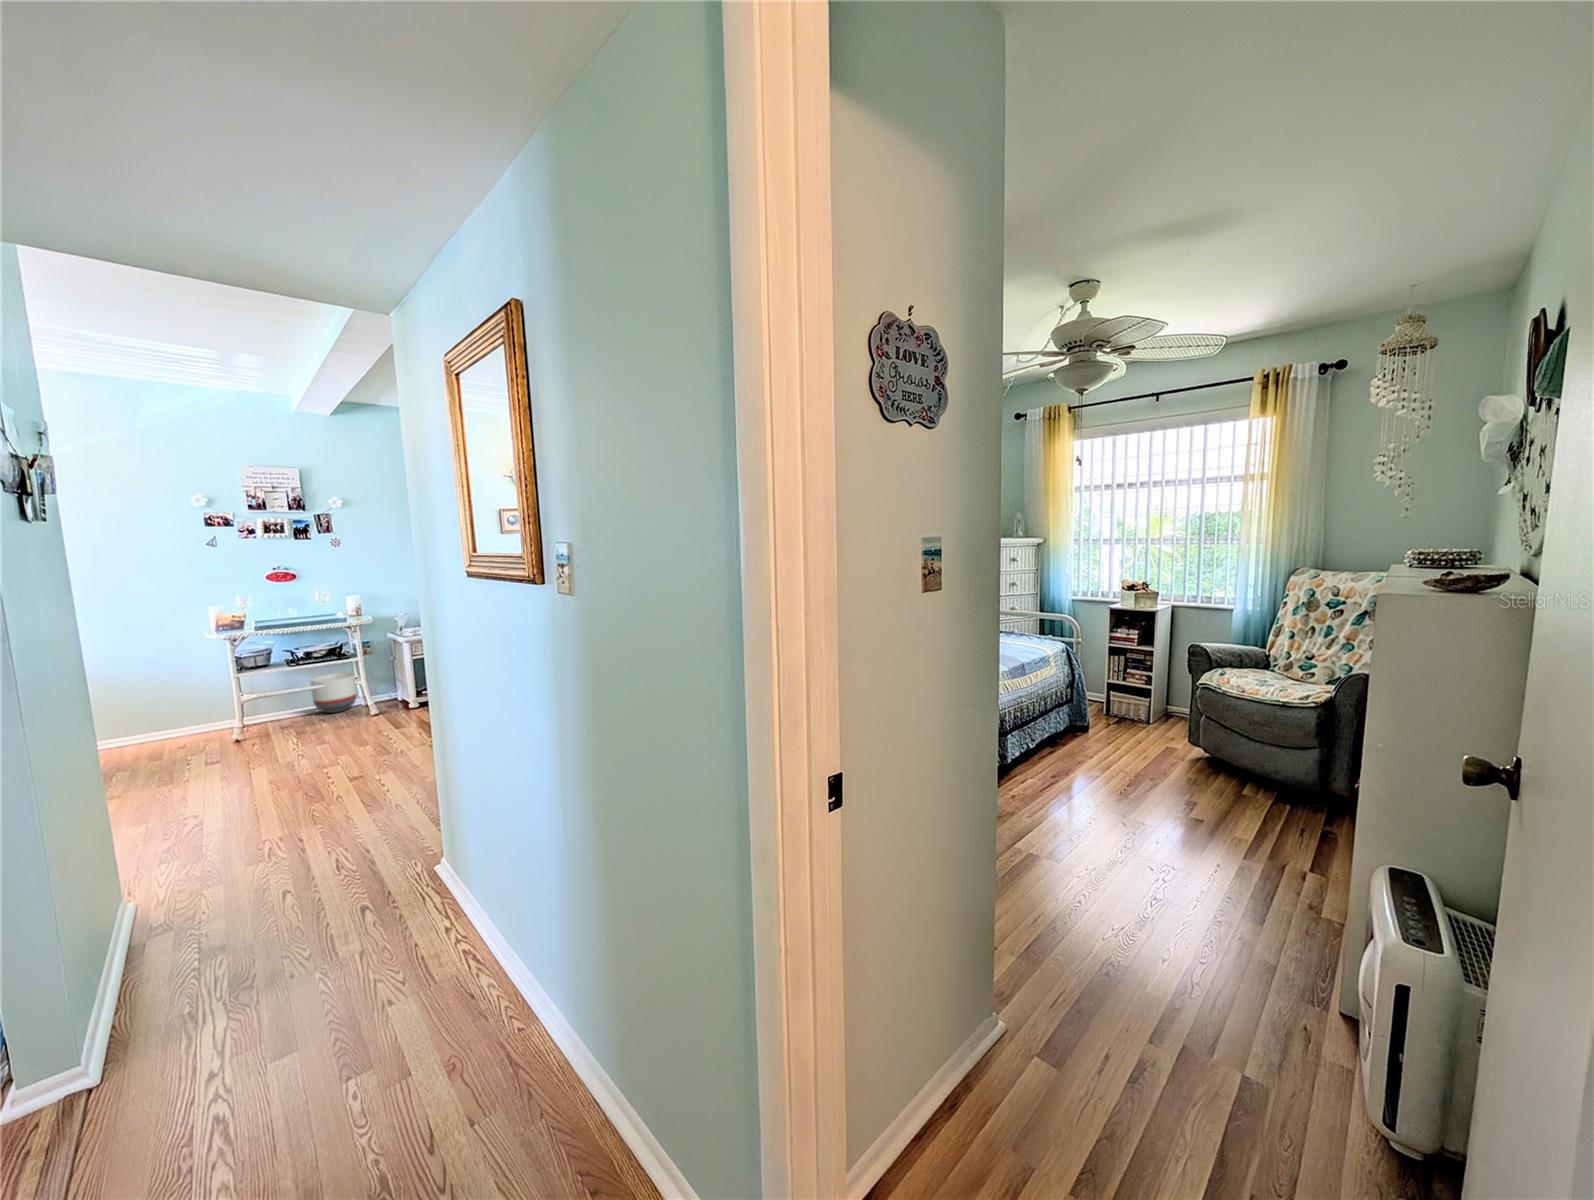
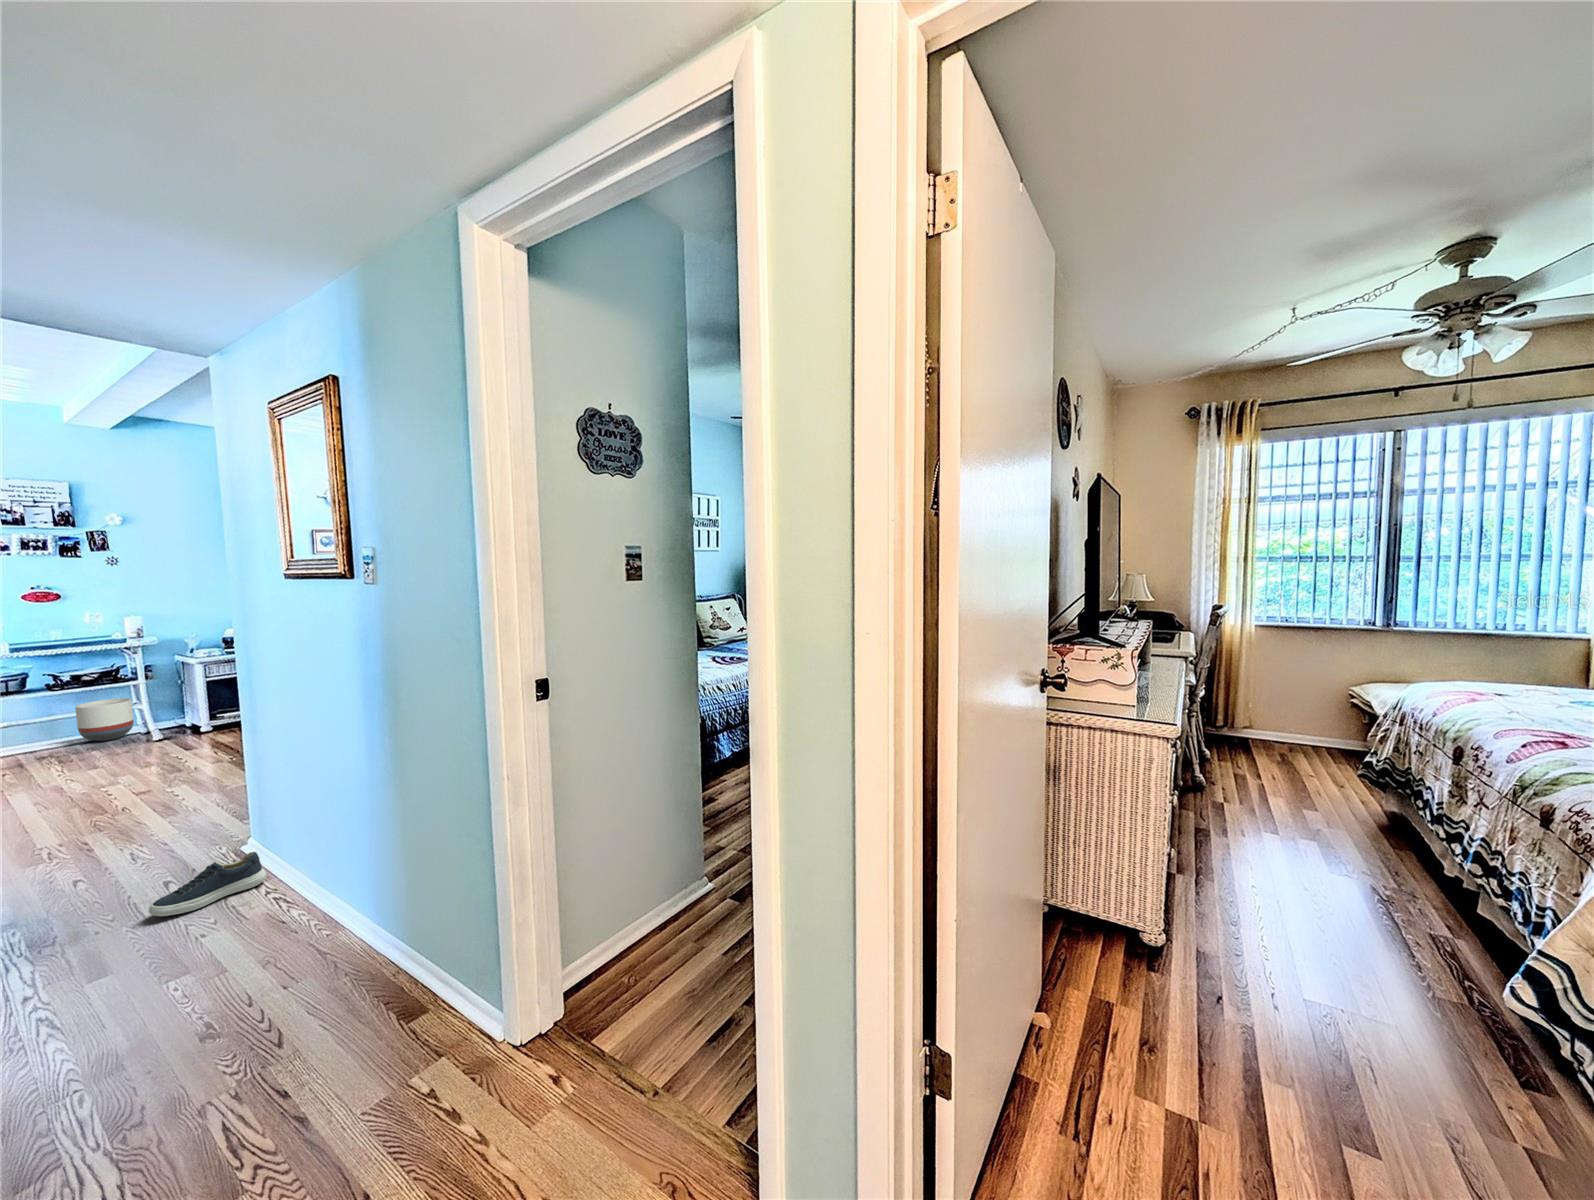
shoe: none [340,886,456,961] -> present [149,852,267,916]

